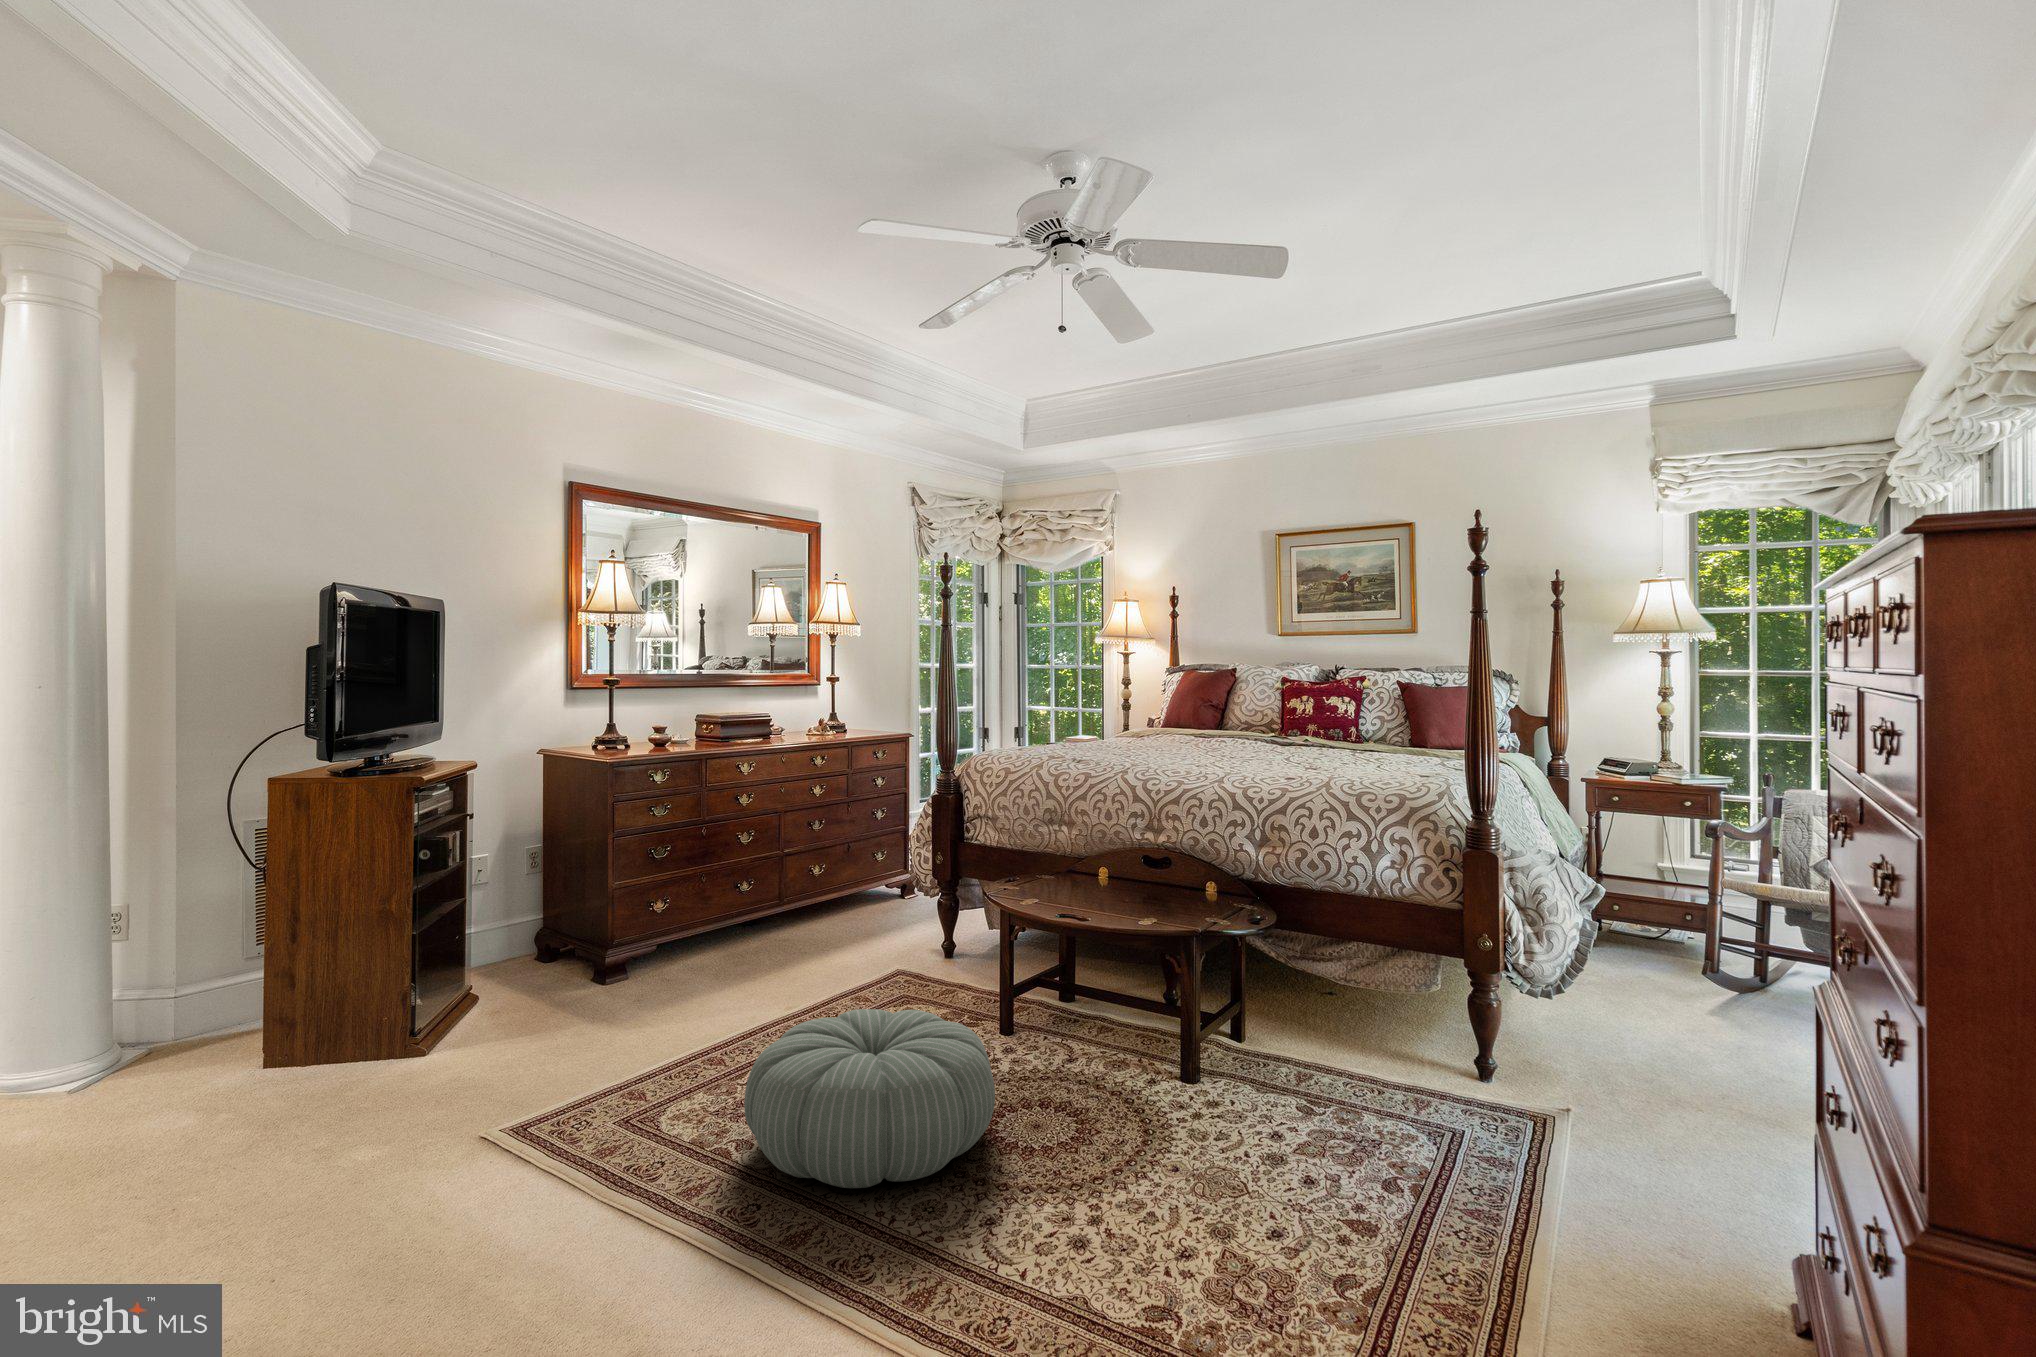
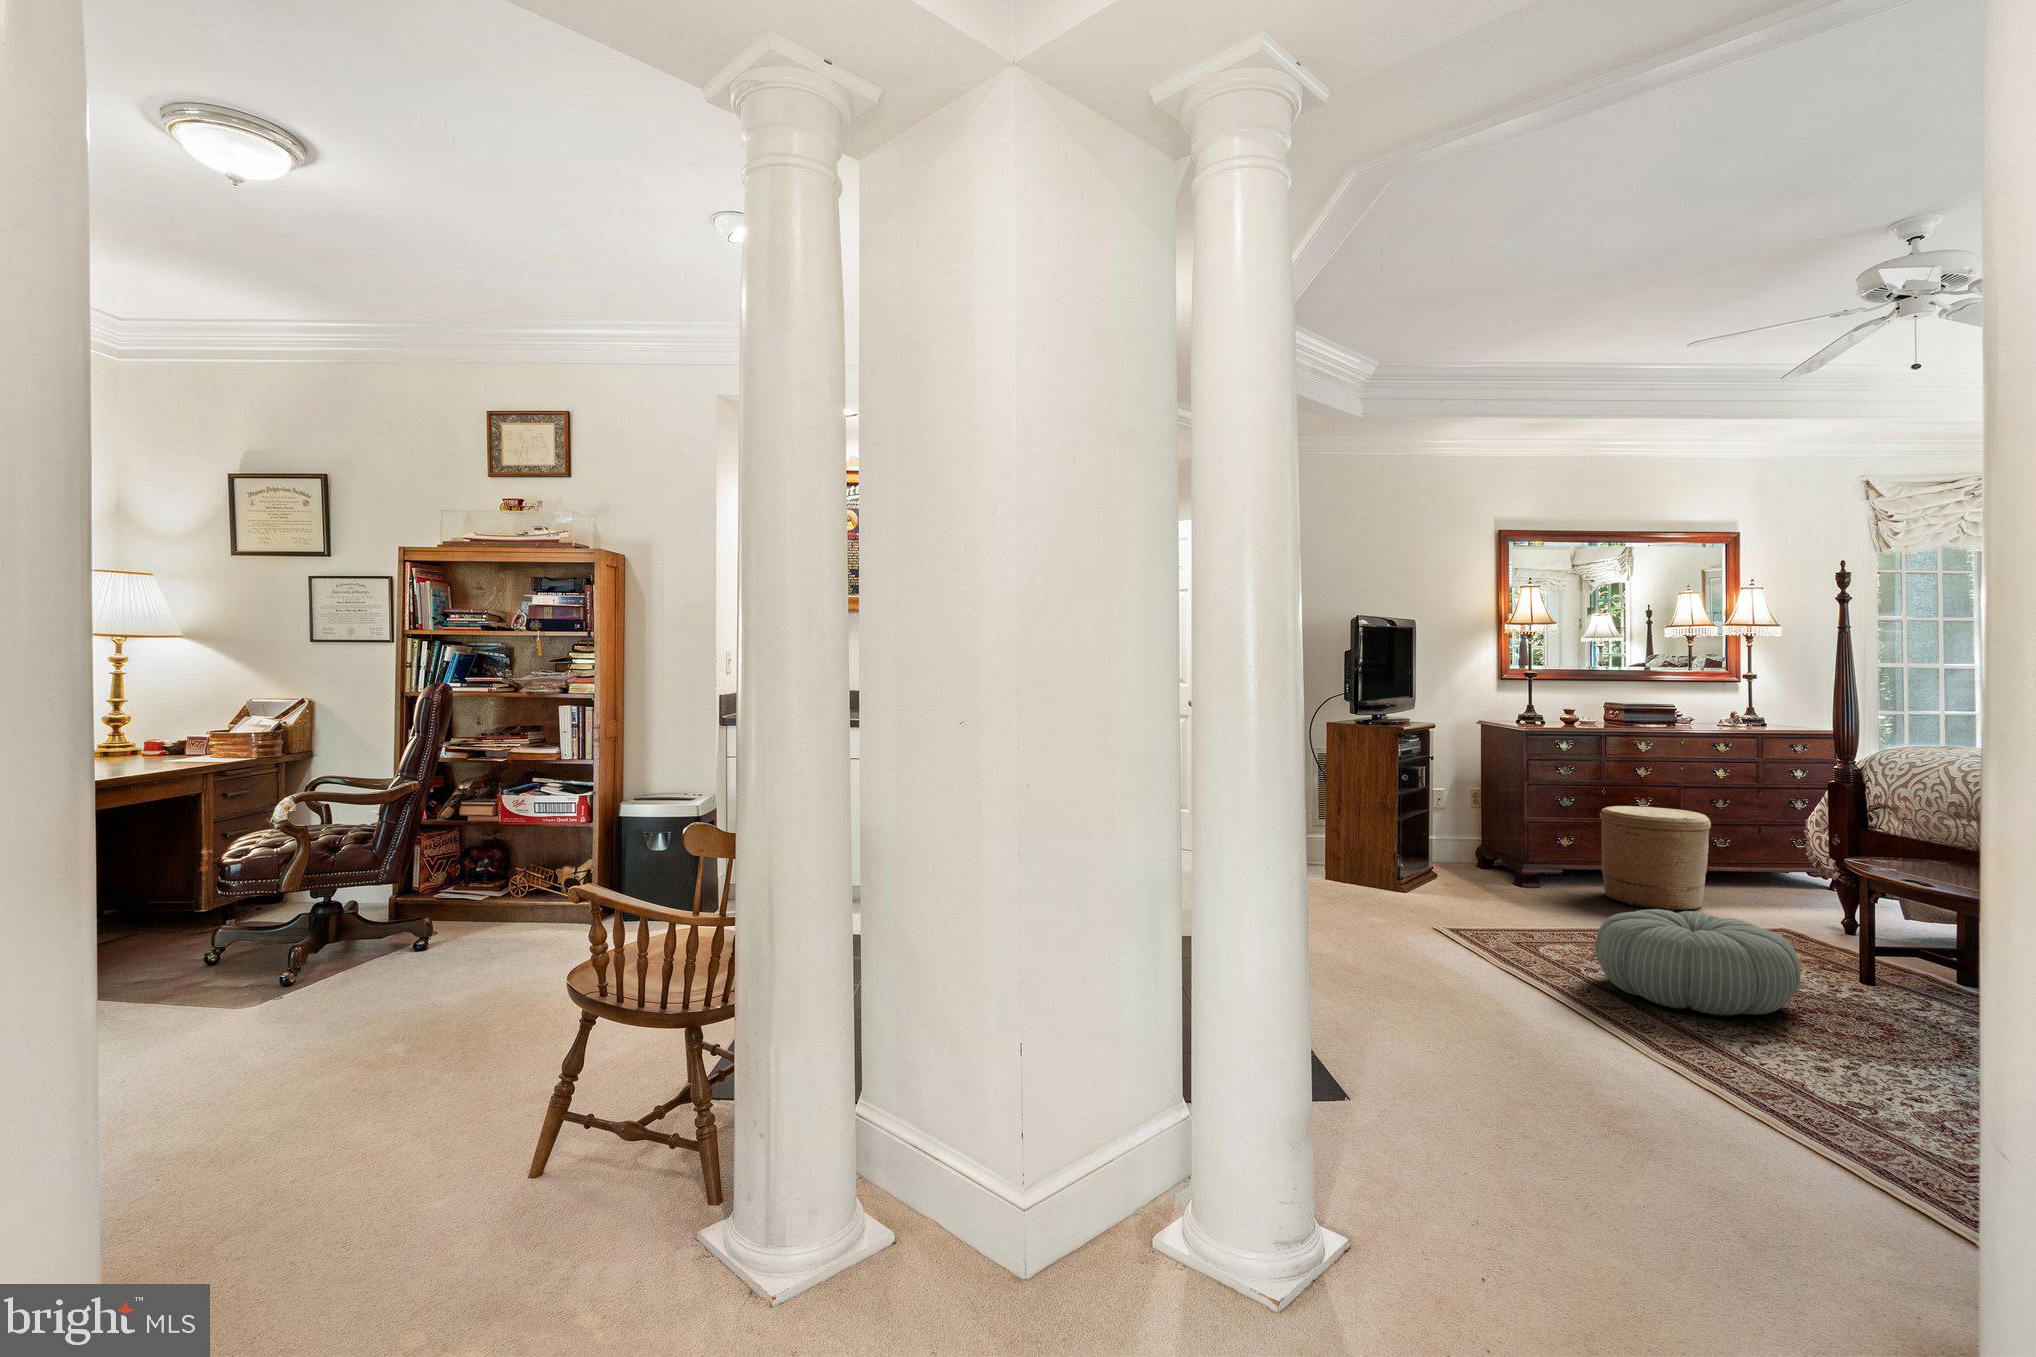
woven basket: none [702,841,823,975] -> present [1600,806,1711,910]

